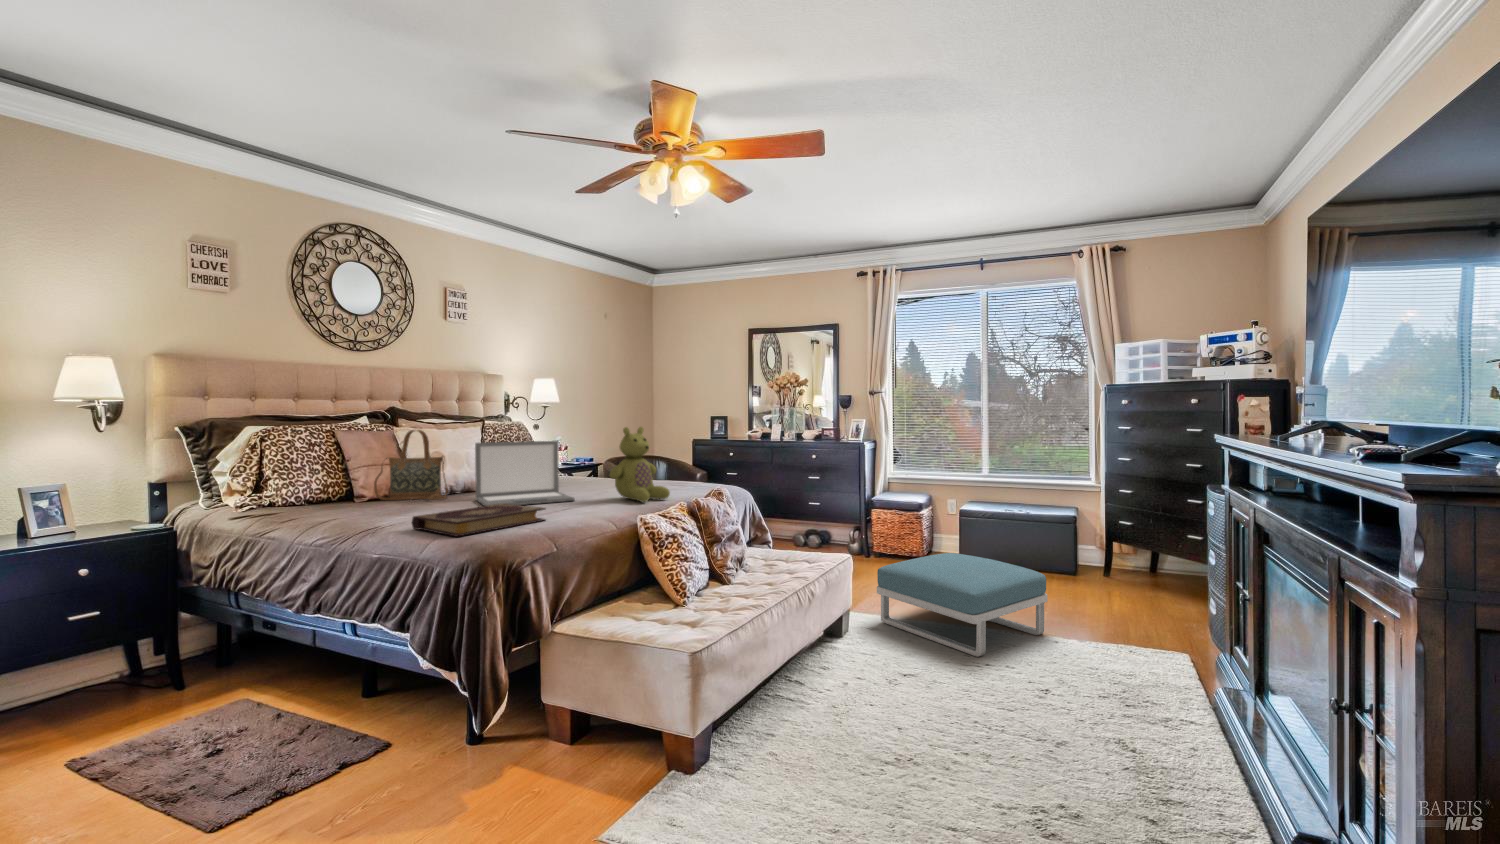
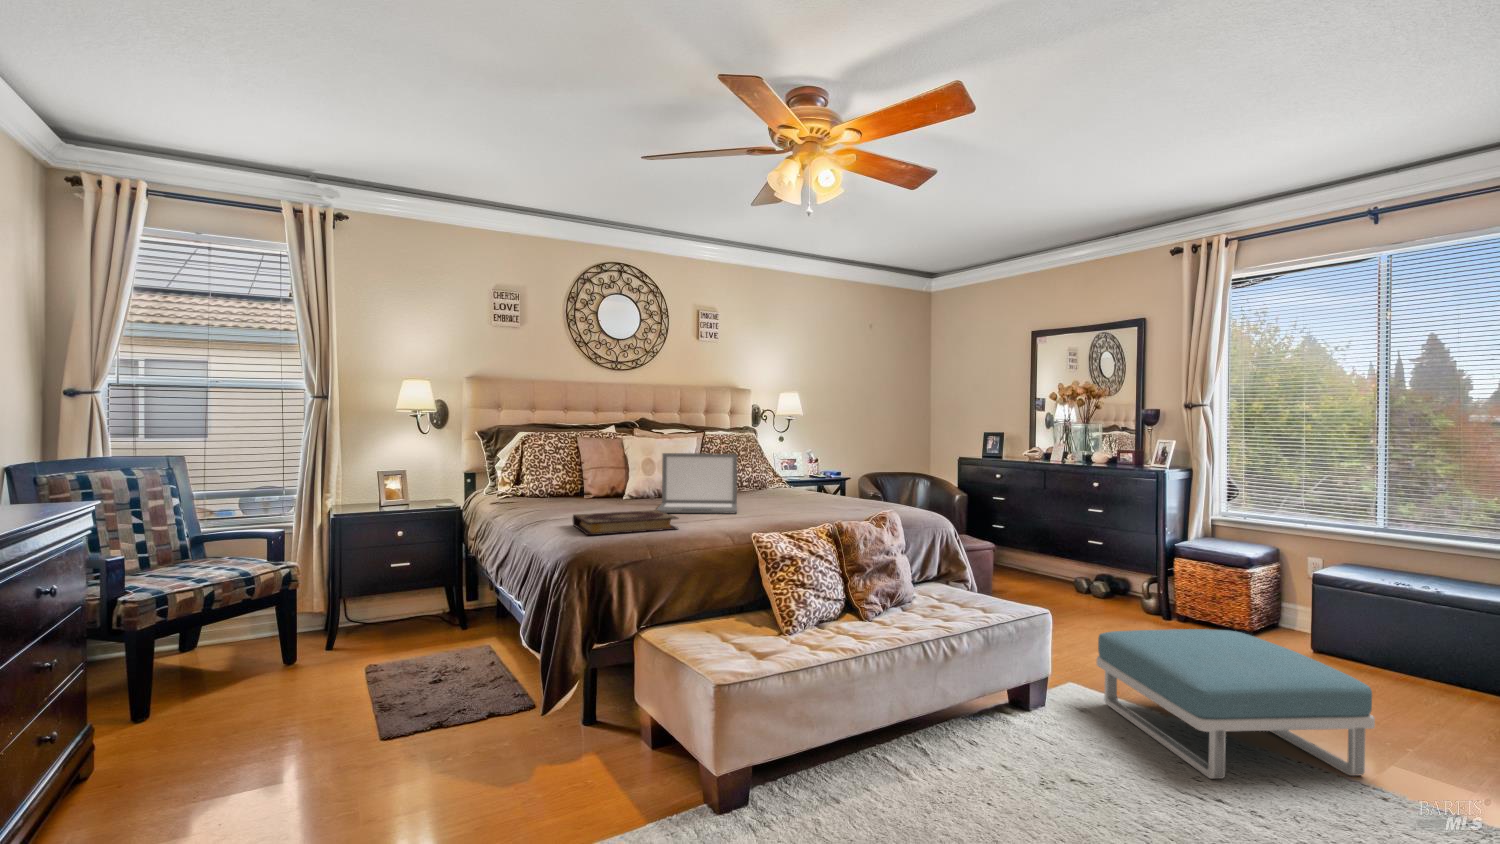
stuffed bear: present [610,427,670,502] -> none [764,443,825,521]
handbag: present [374,430,448,500] -> none [595,440,648,502]

